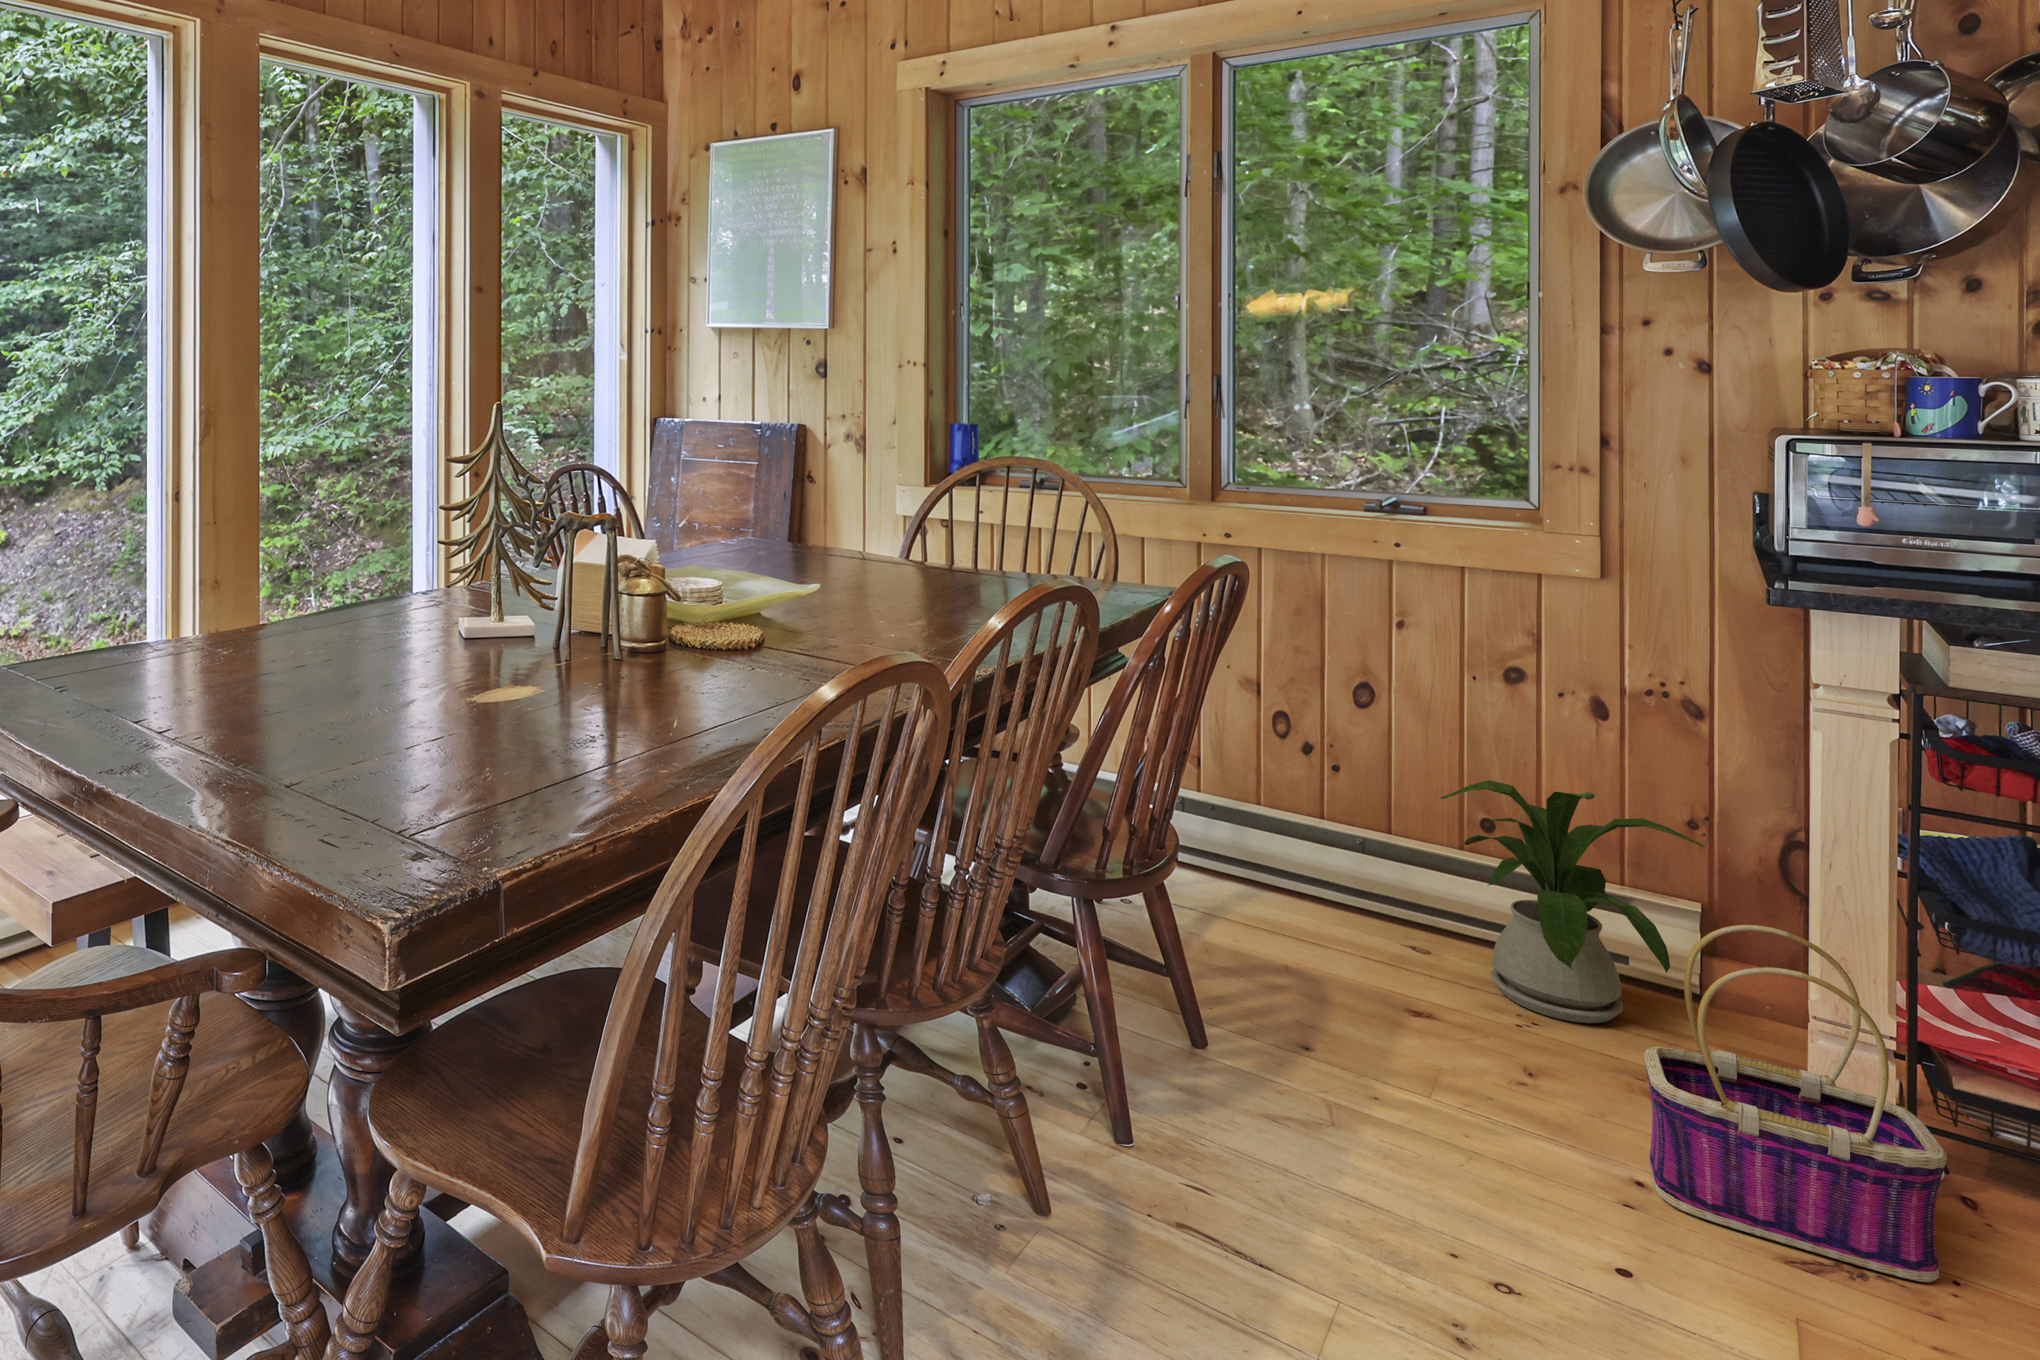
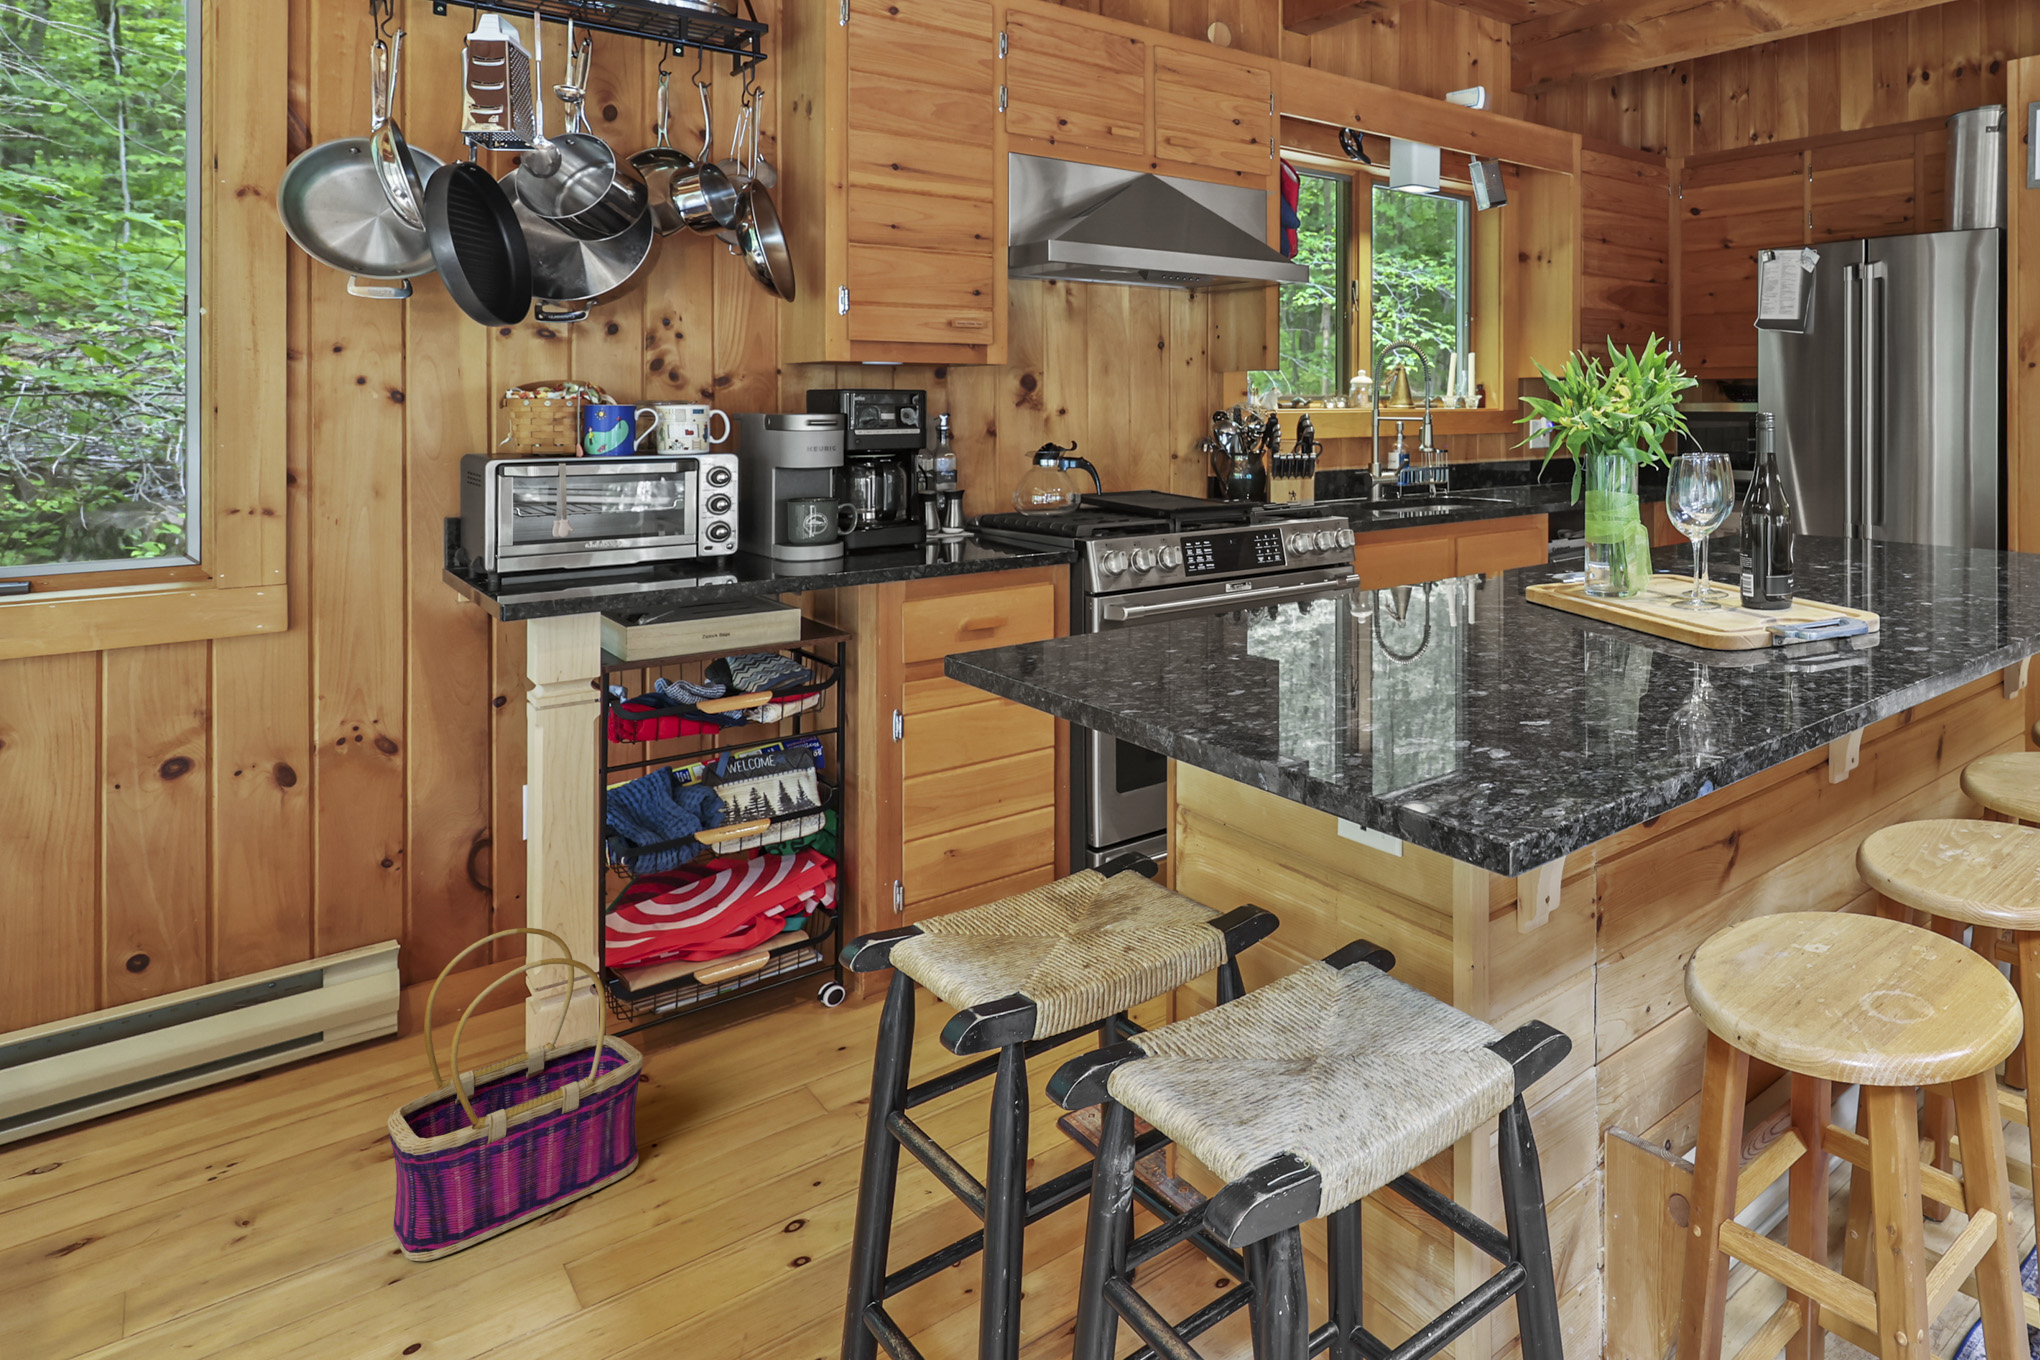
house plant: present [1440,780,1704,1023] -> none [85,870,415,1156]

